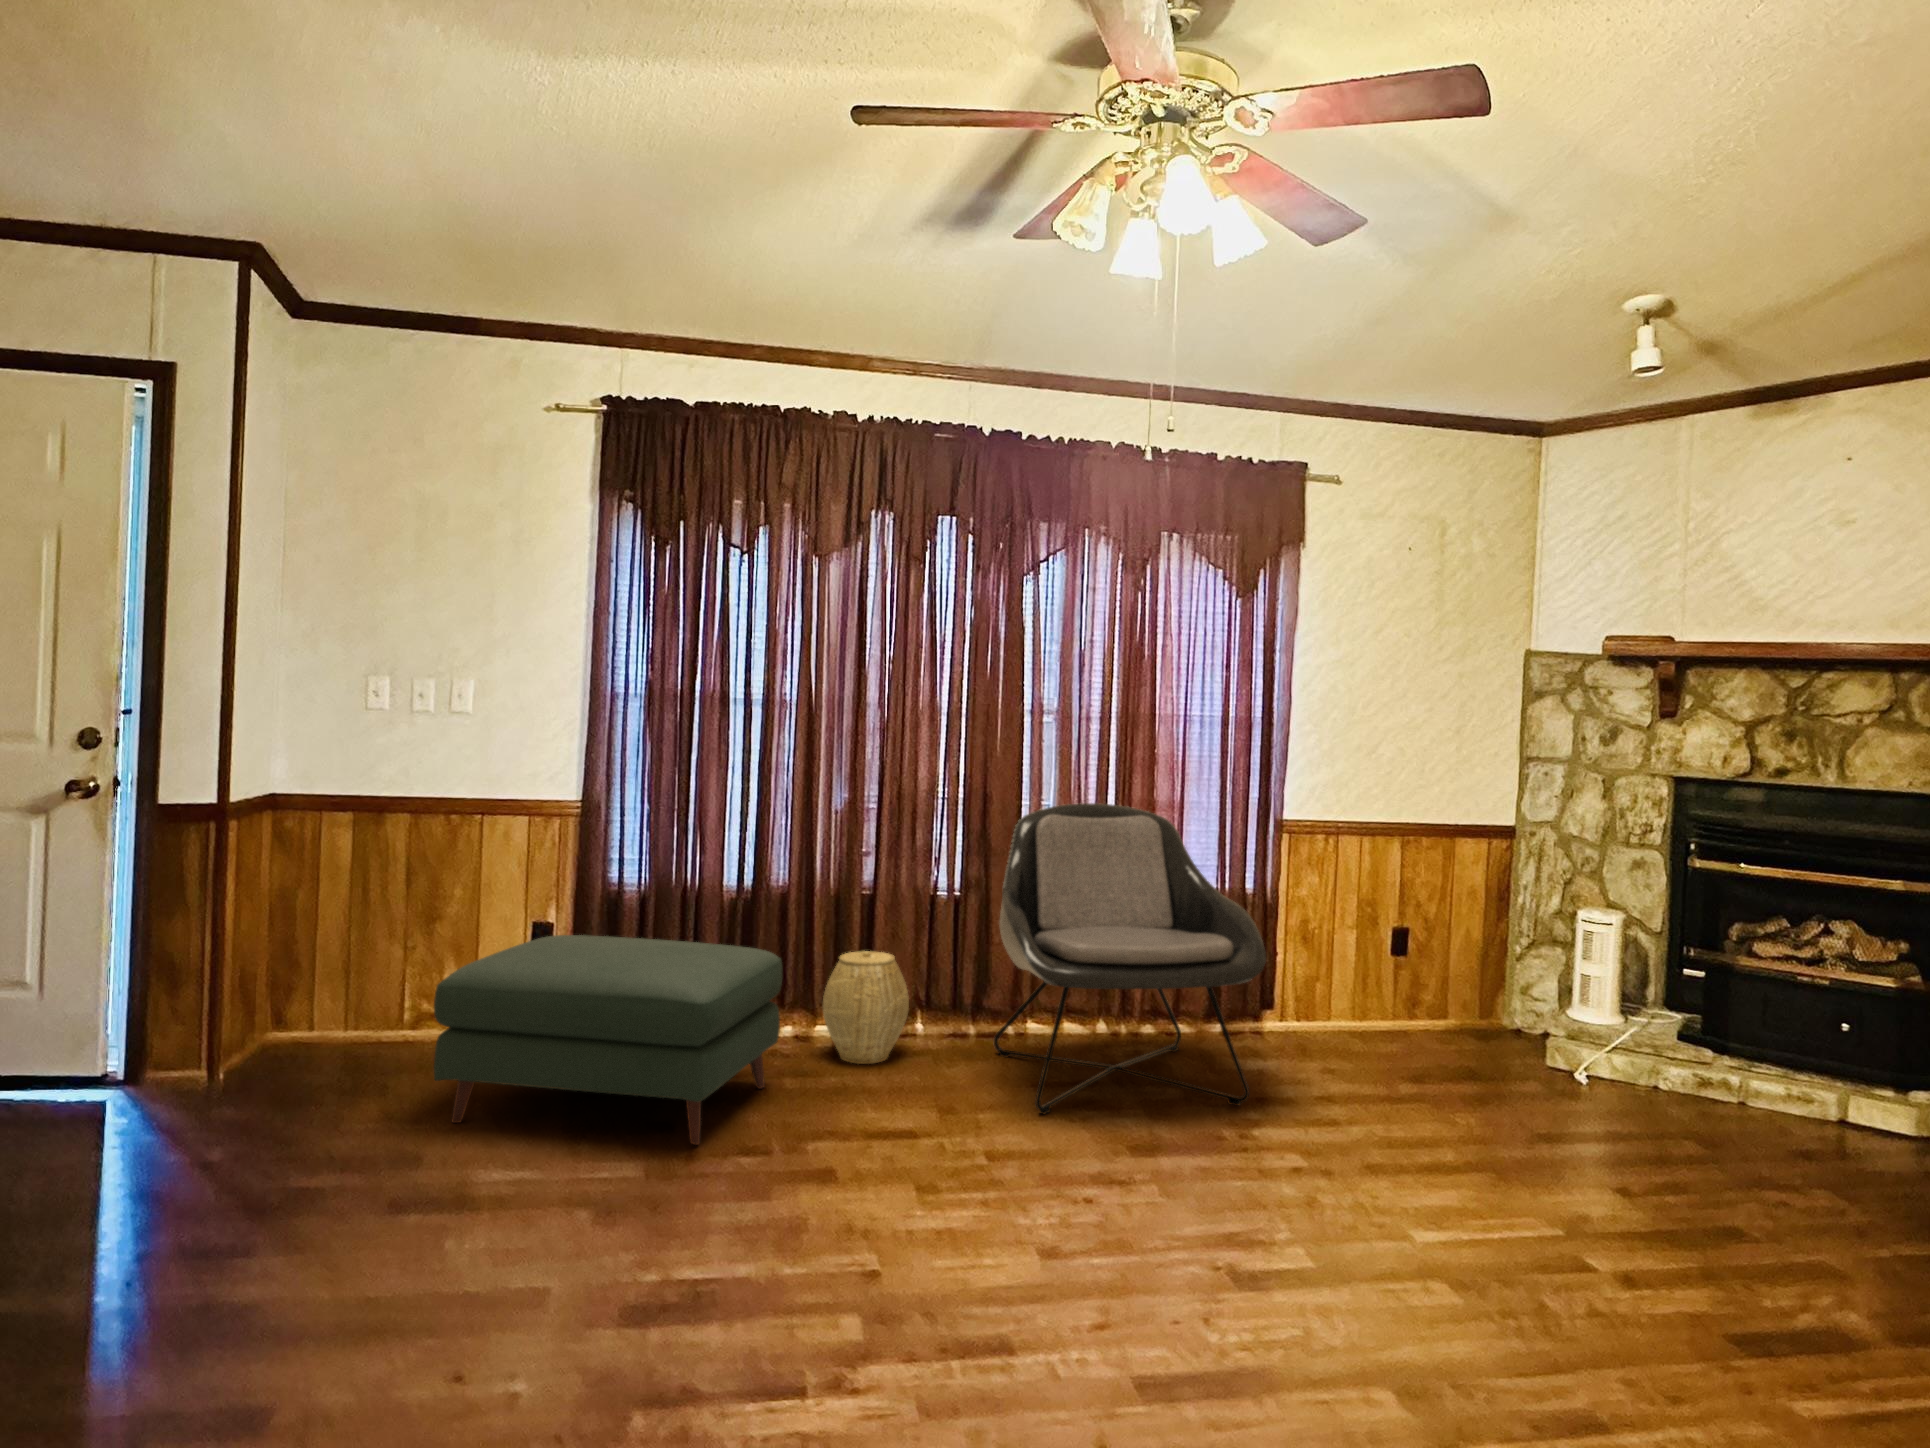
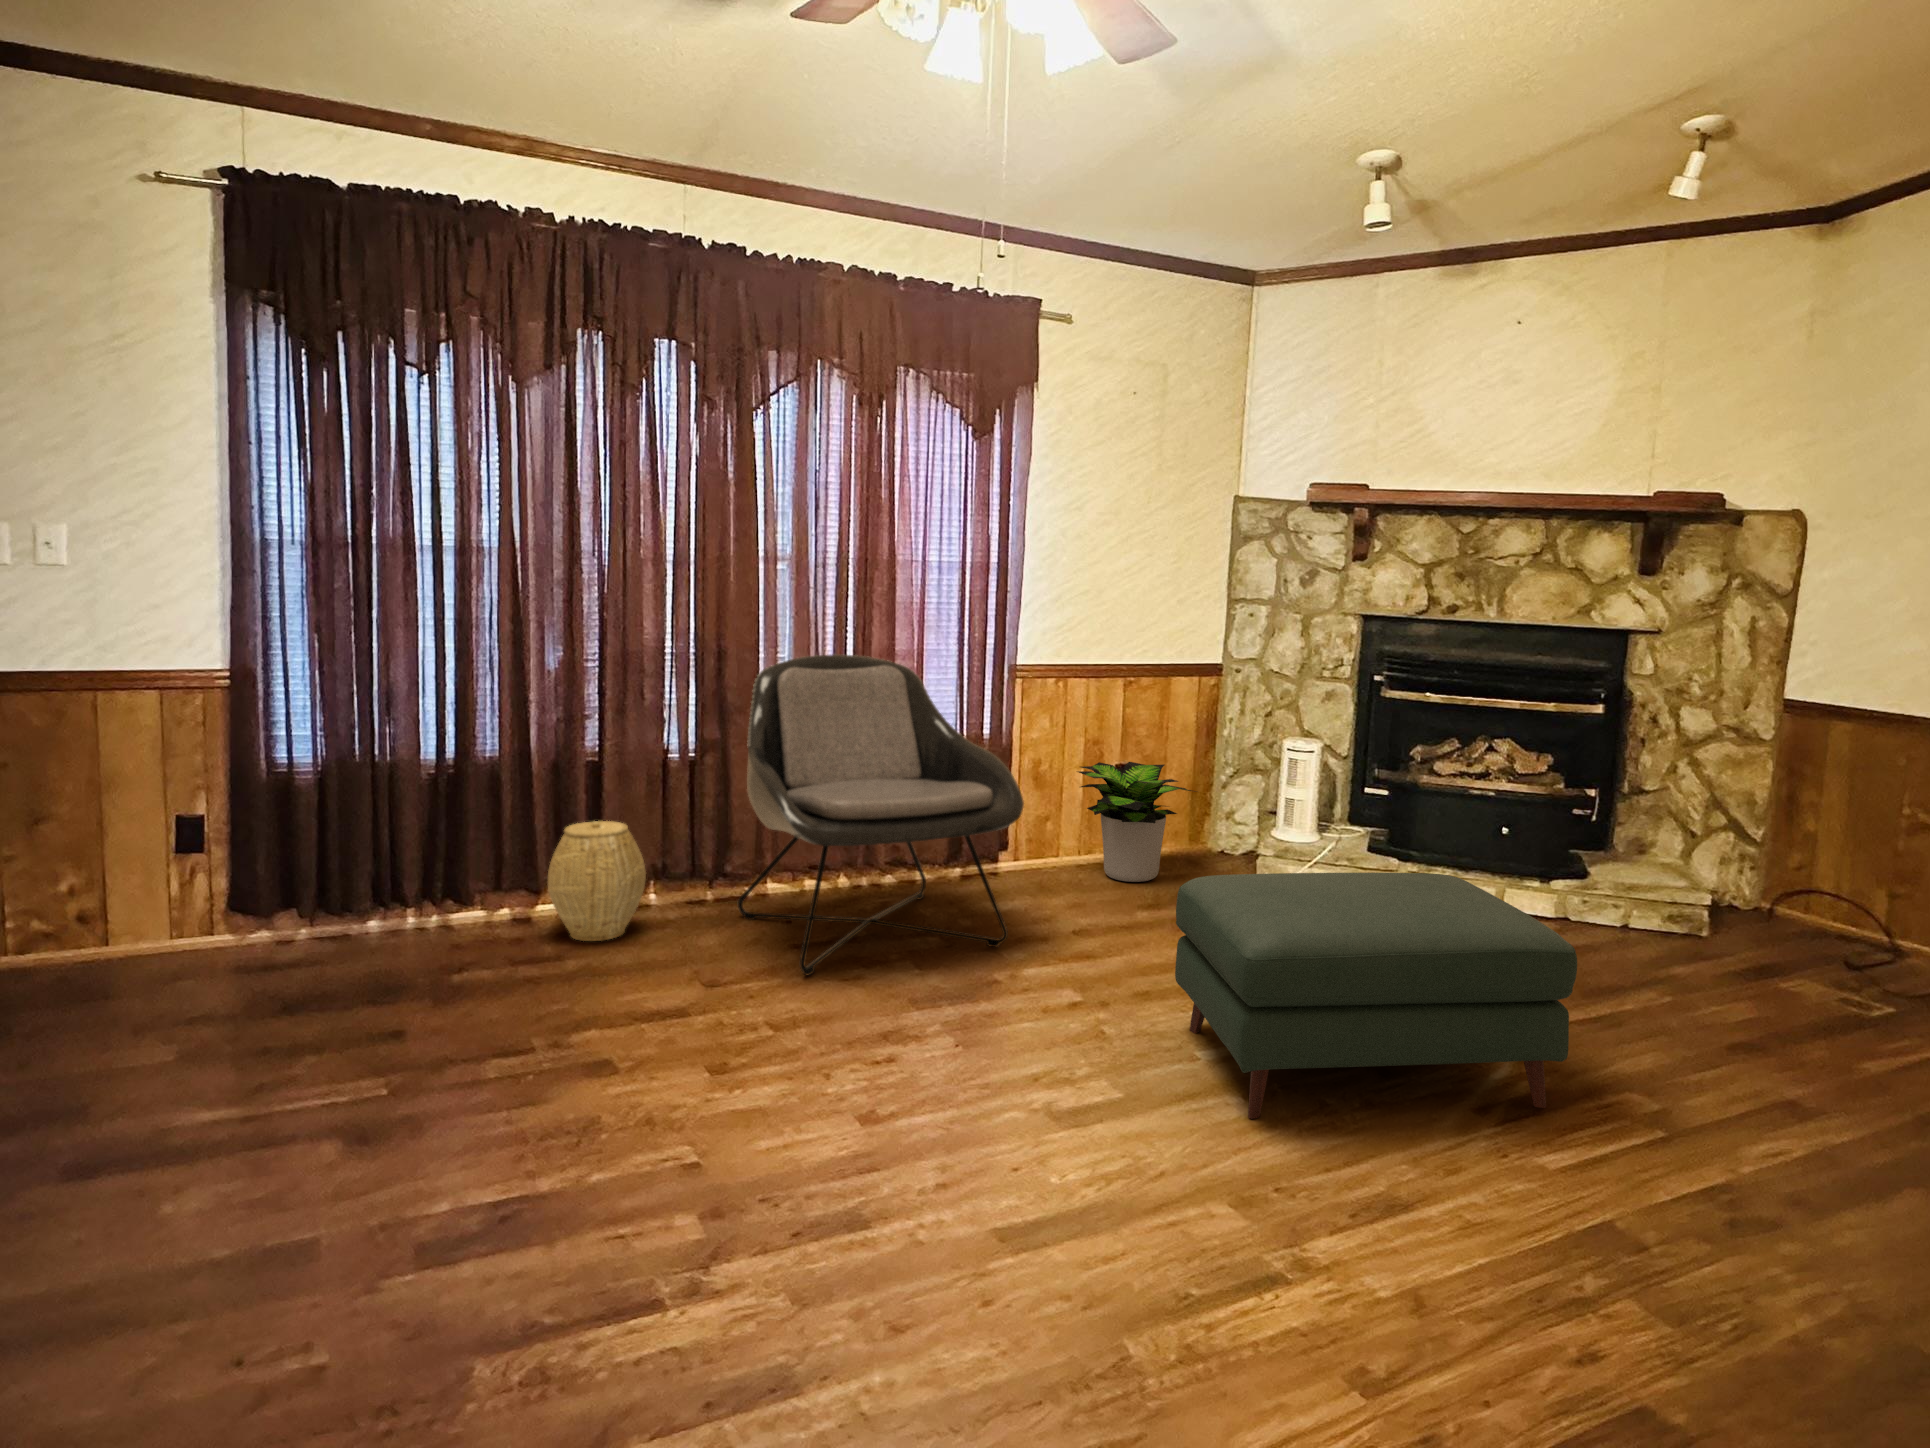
potted plant: none [1343,924,1481,1054] -> present [1078,762,1195,882]
ottoman: present [434,935,782,1145] -> present [1175,873,1577,1119]

